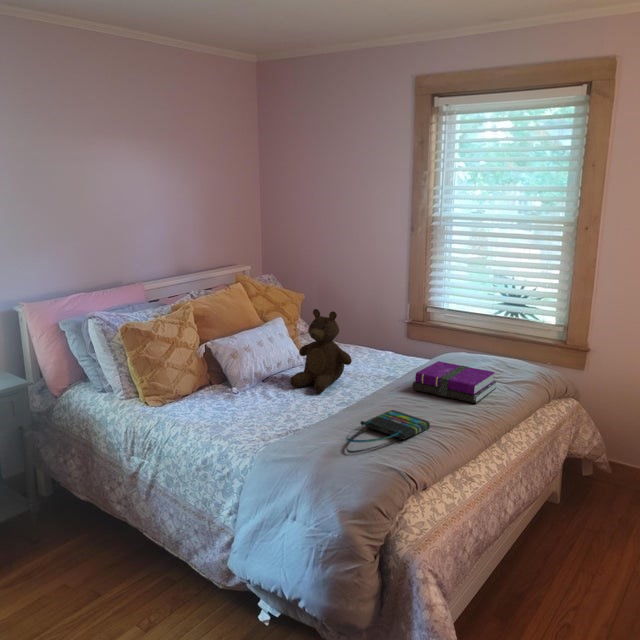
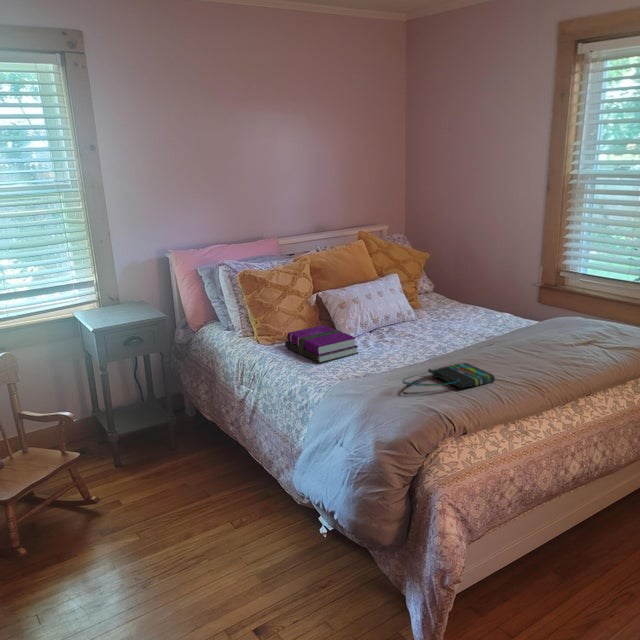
teddy bear: present [290,309,352,393] -> none [390,265,451,345]
notebook: present [413,361,496,403] -> present [285,325,358,363]

